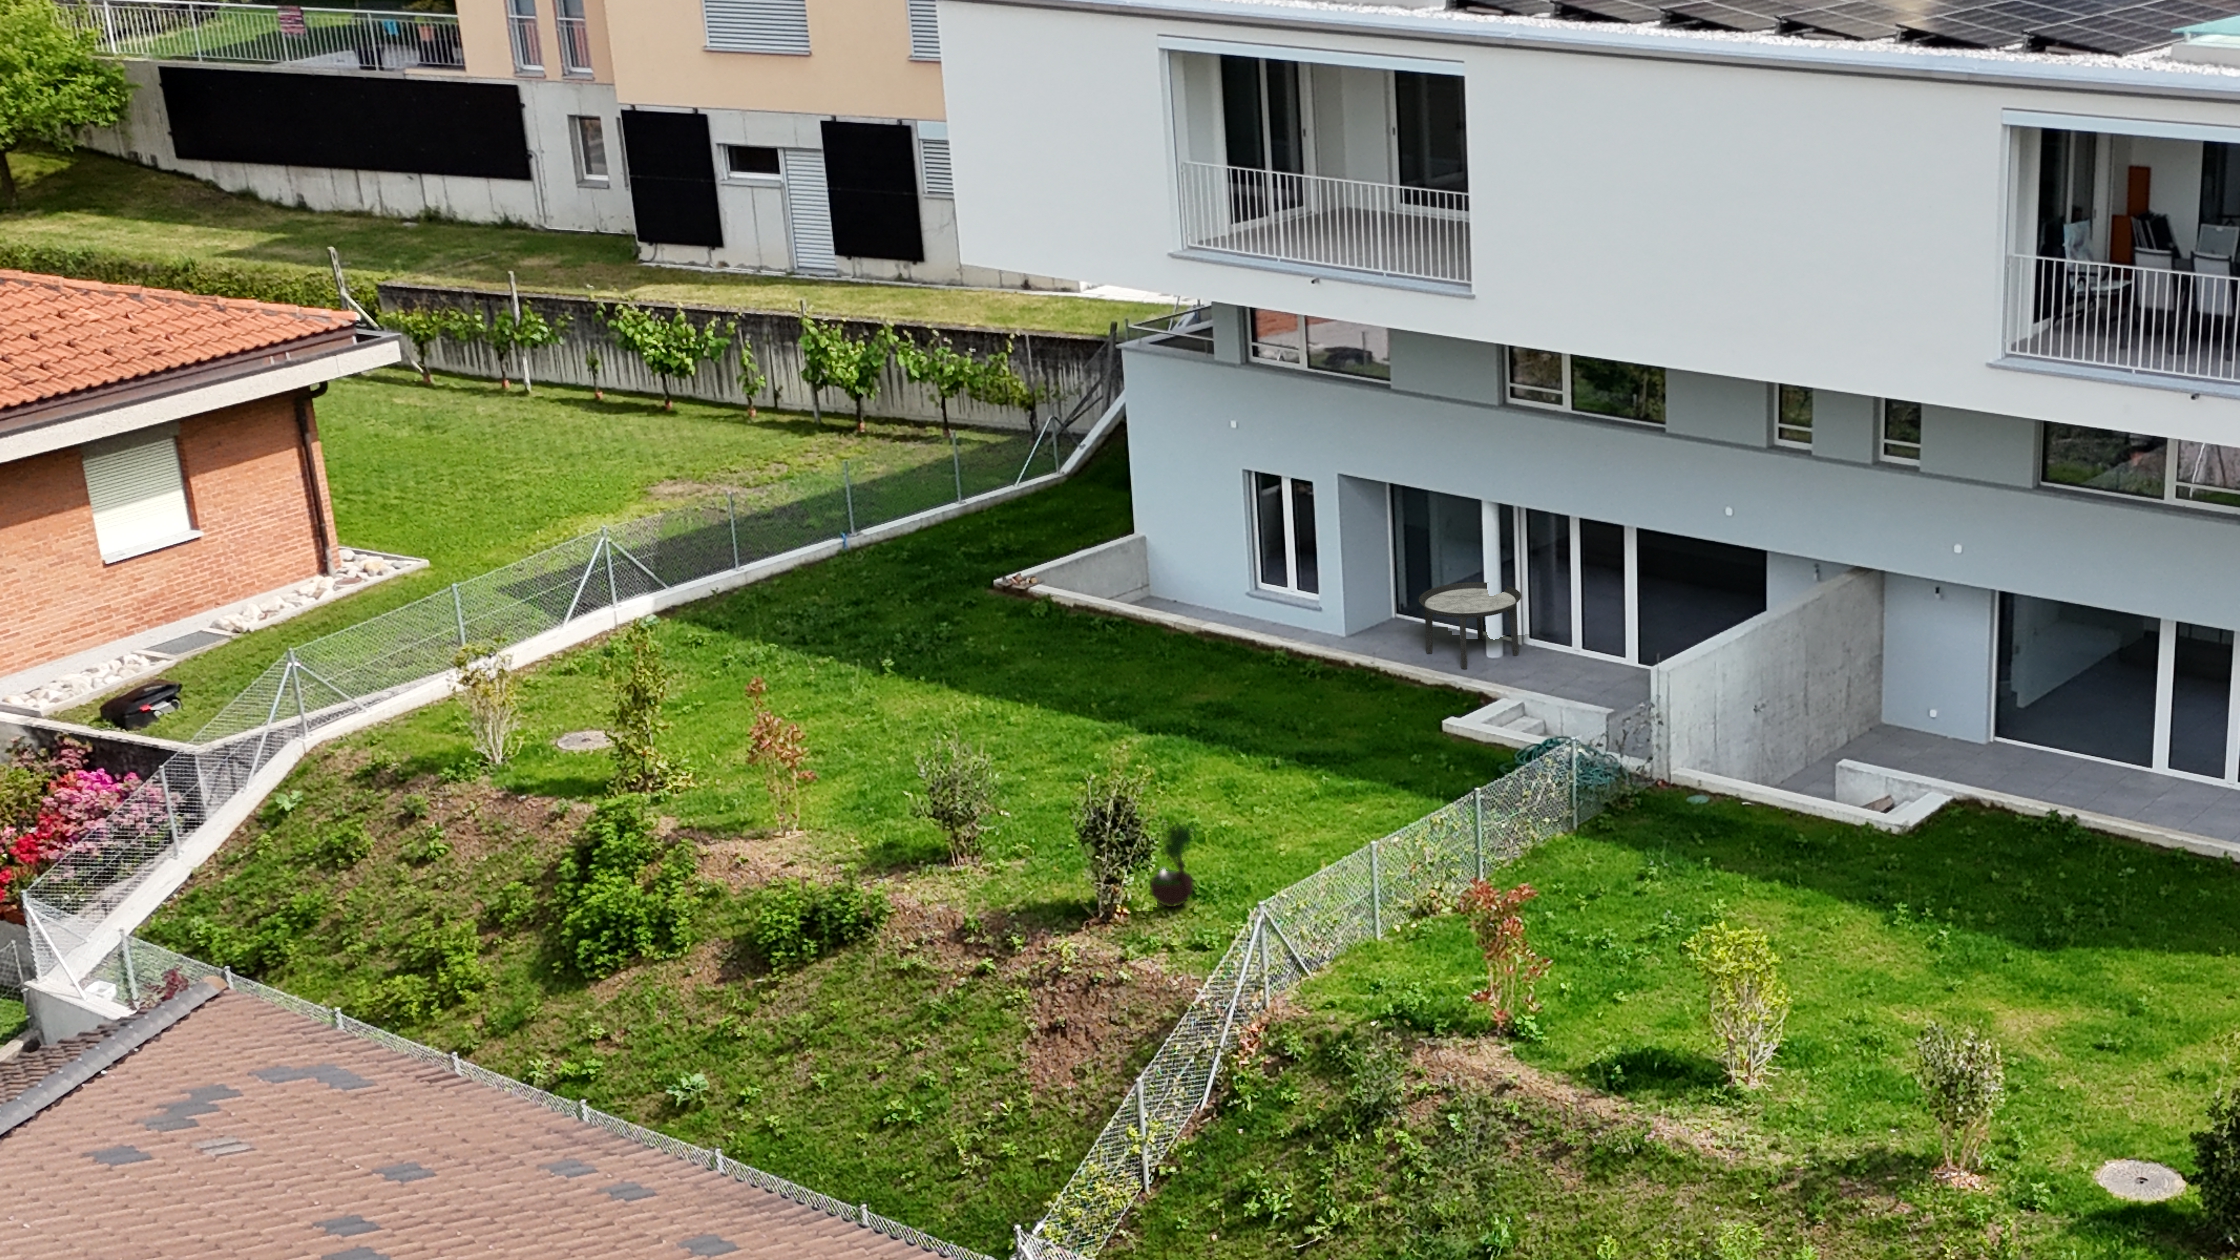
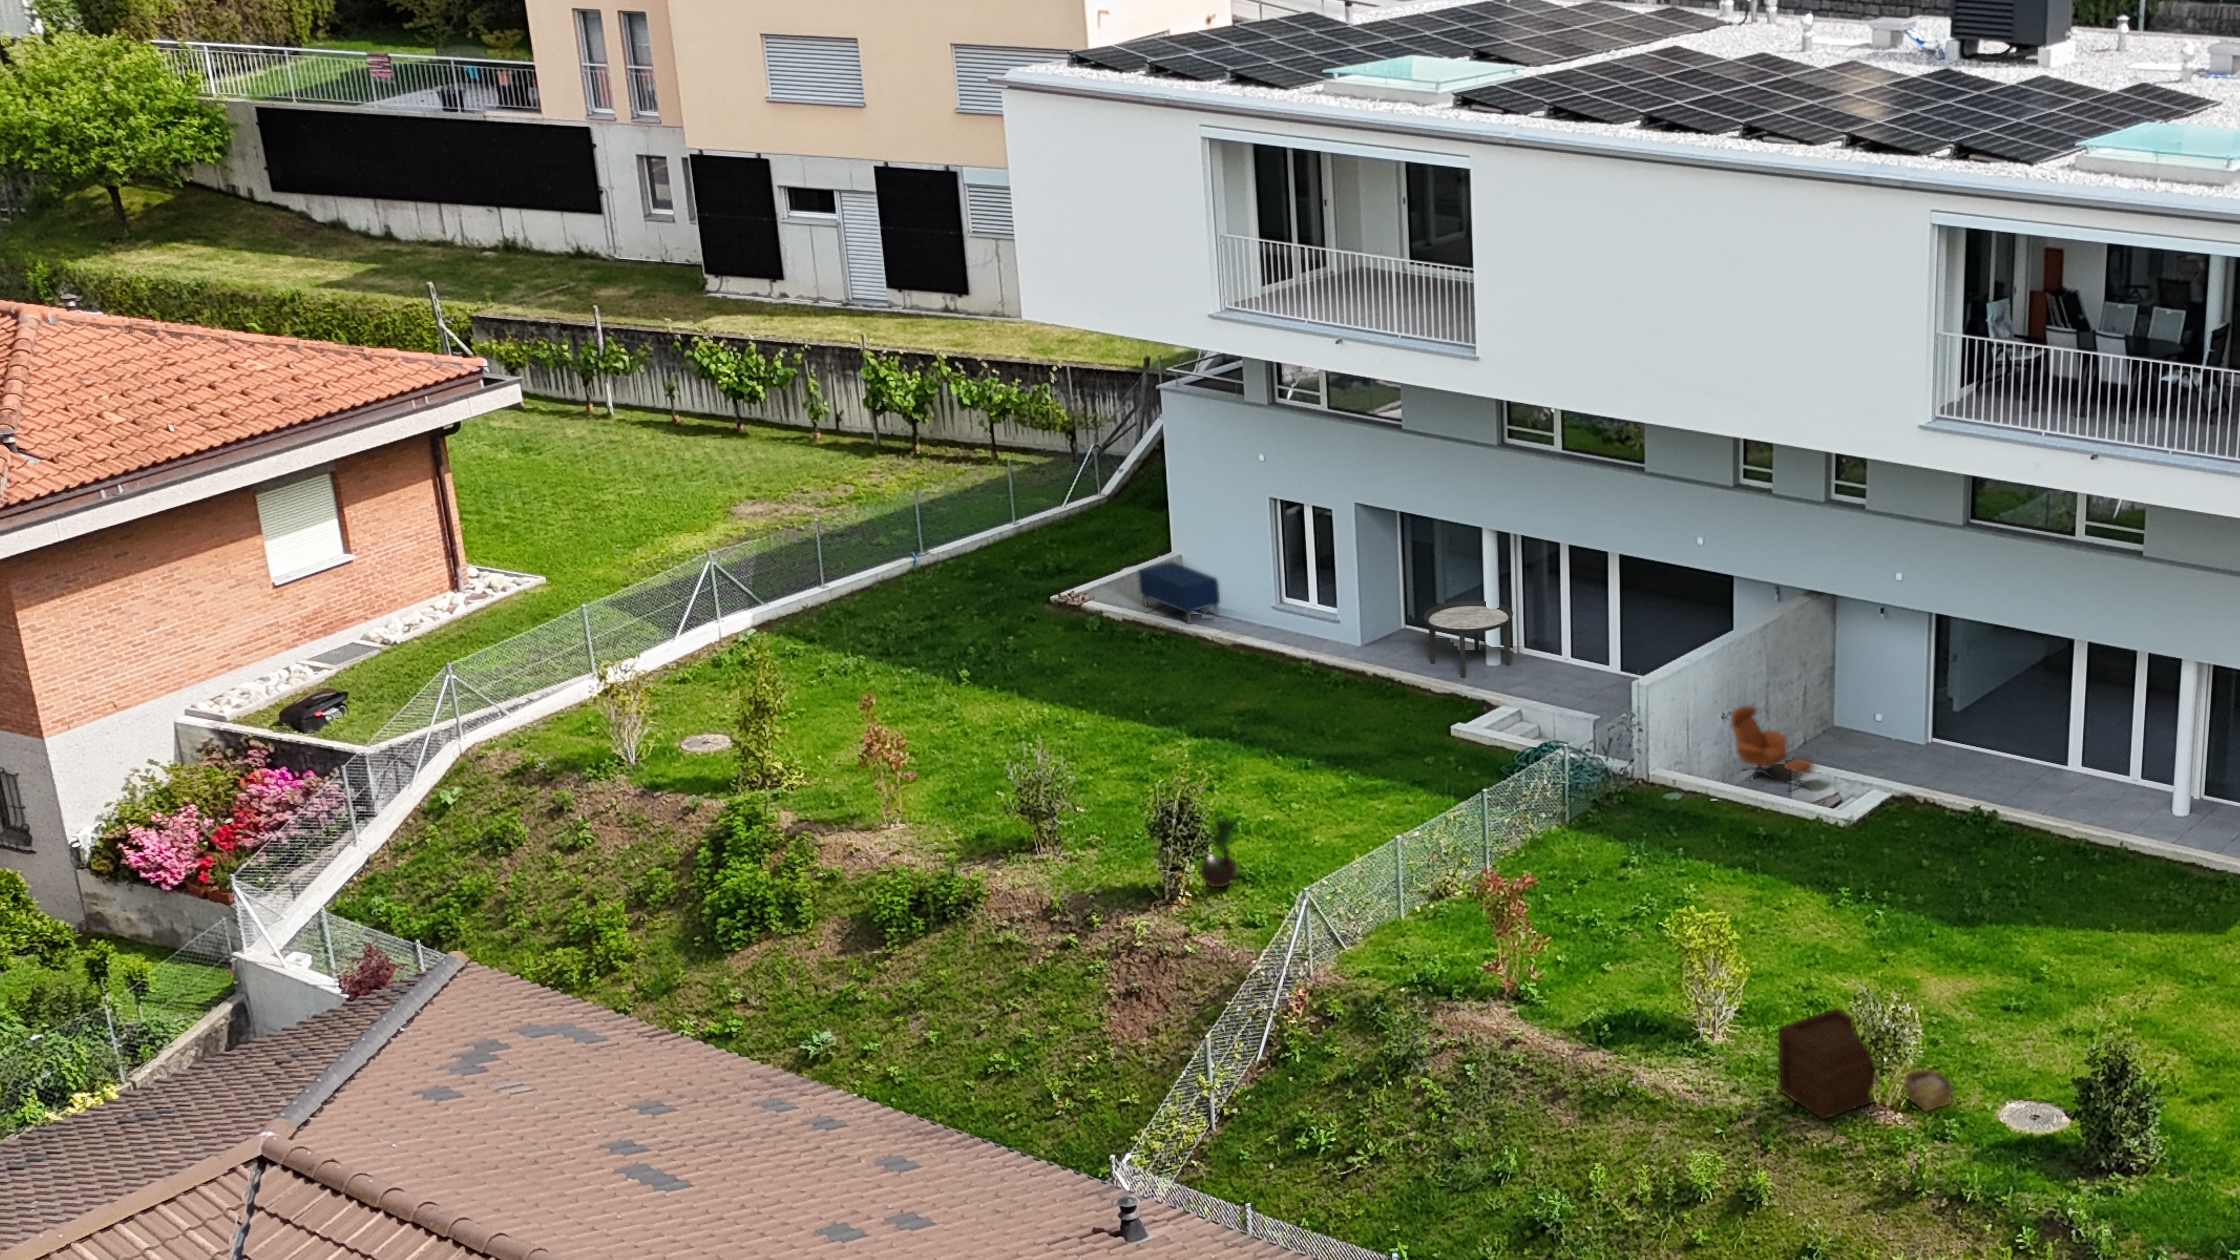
bench: none [1096,541,1189,611] -> present [1138,562,1220,623]
lounge chair: none [1773,697,1867,797] -> present [1731,706,1812,790]
wooden crate: none [1832,1047,1960,1183] -> present [1778,1008,1876,1119]
woven basket: none [1984,1114,2044,1173] -> present [1905,1064,1953,1112]

